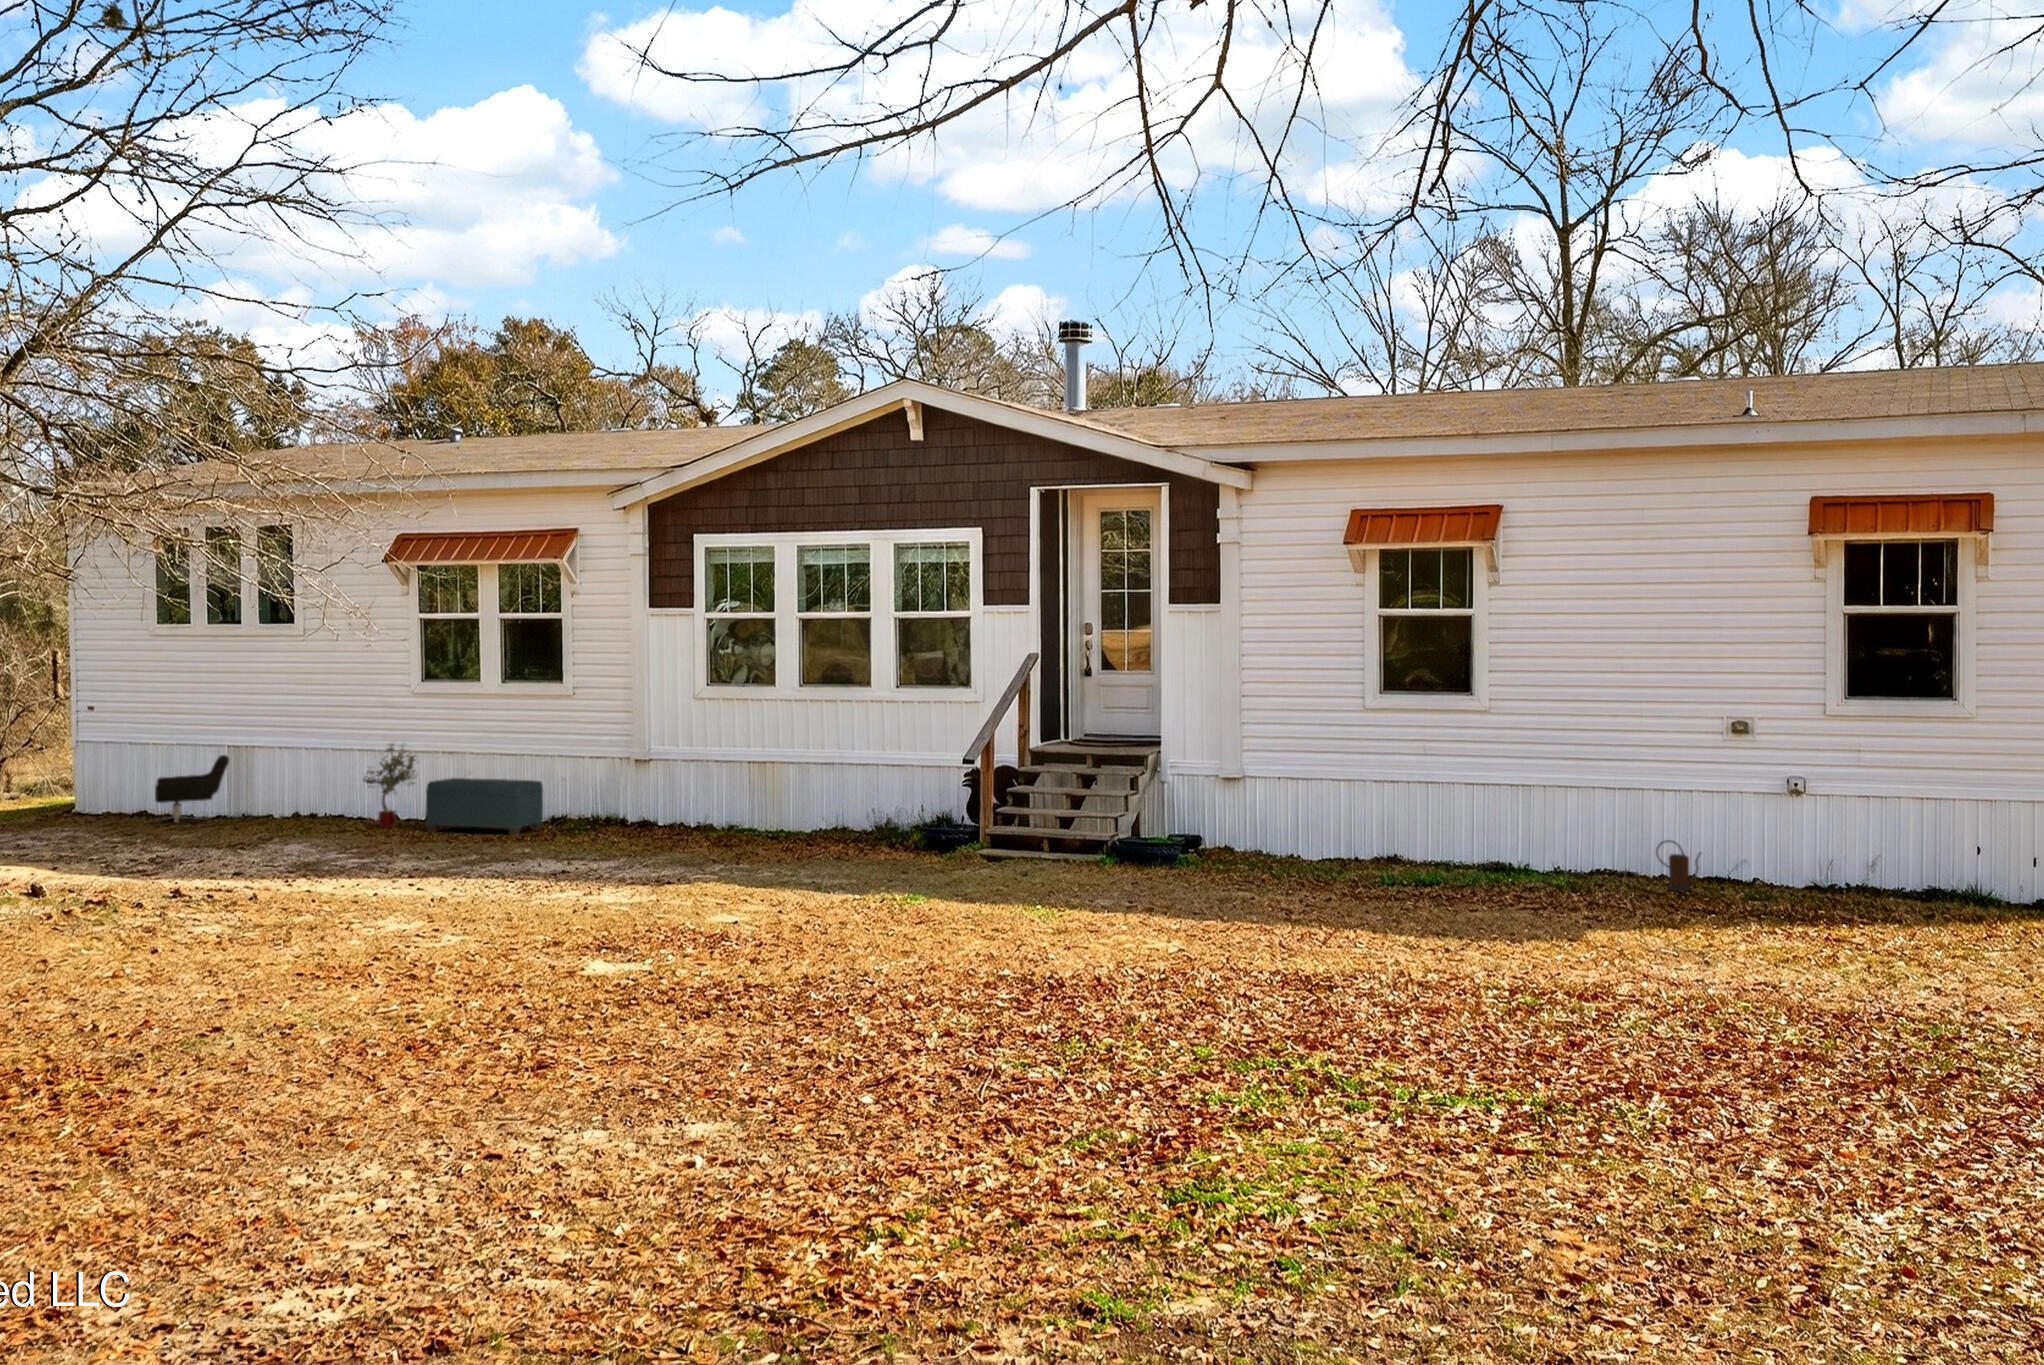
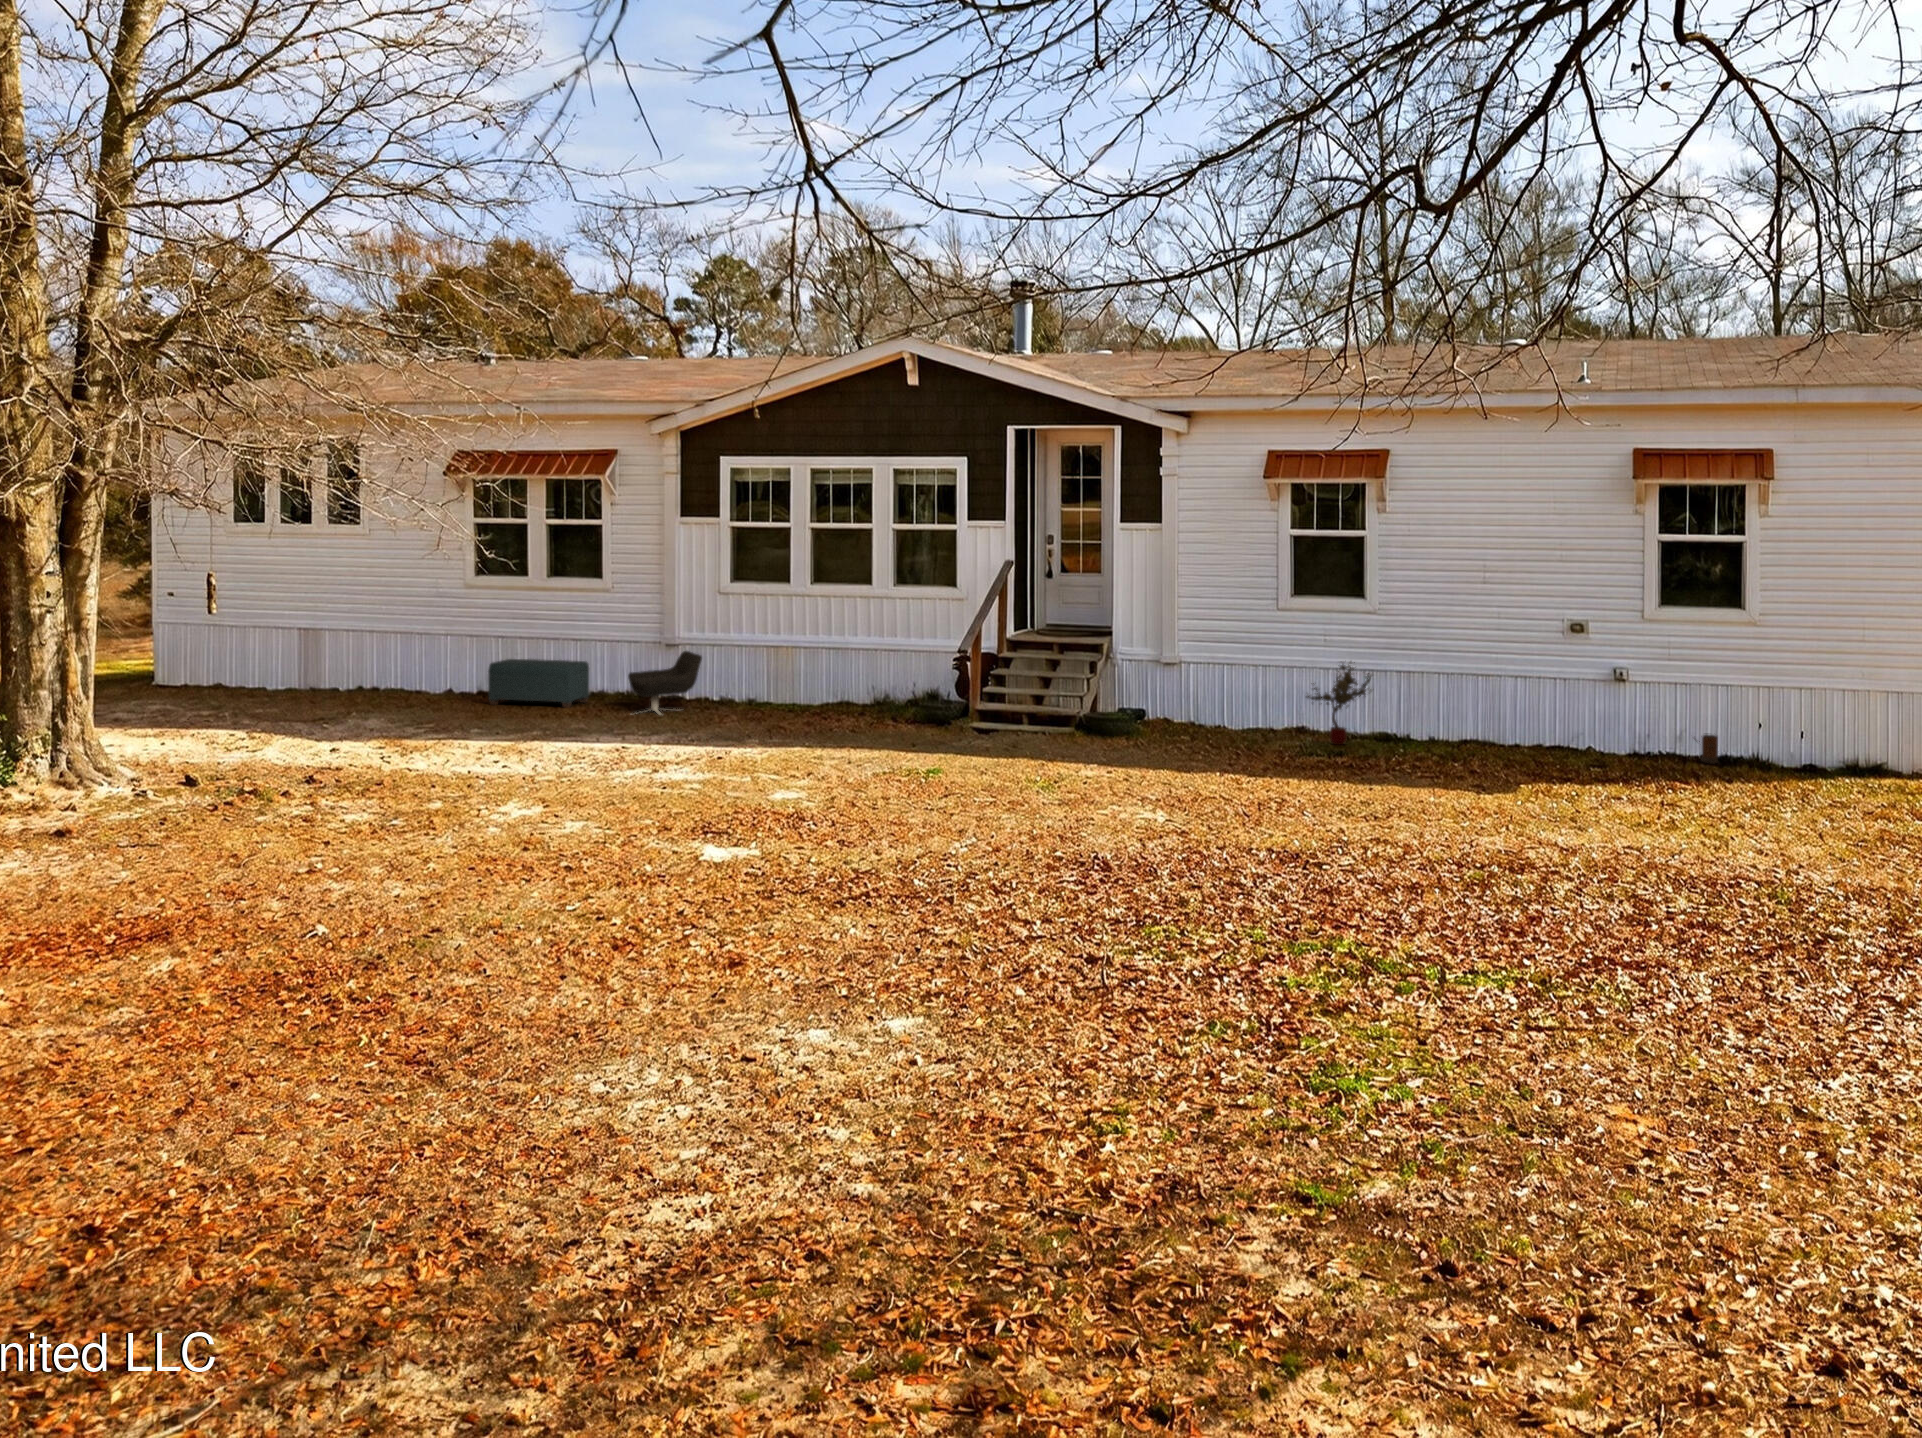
potted tree: present [363,744,417,828] -> present [1306,662,1371,745]
lounge chair: present [155,755,229,823] -> present [628,651,702,715]
watering can: present [1656,840,1701,891] -> present [1699,735,1718,763]

